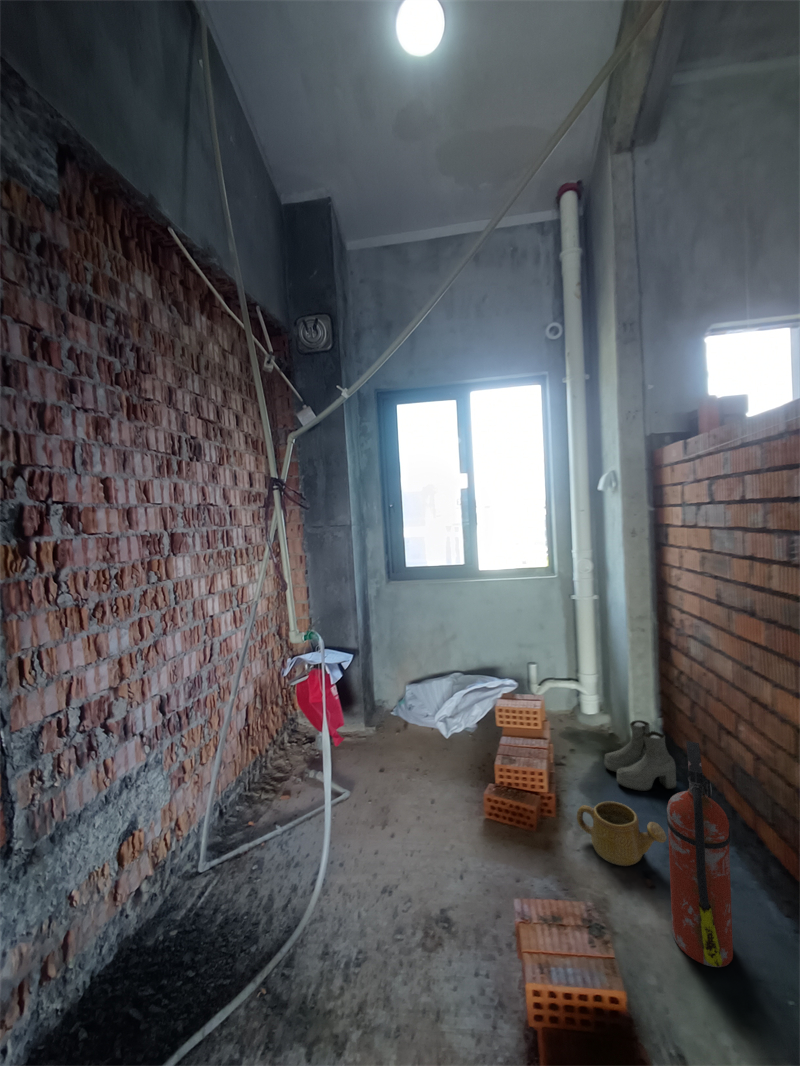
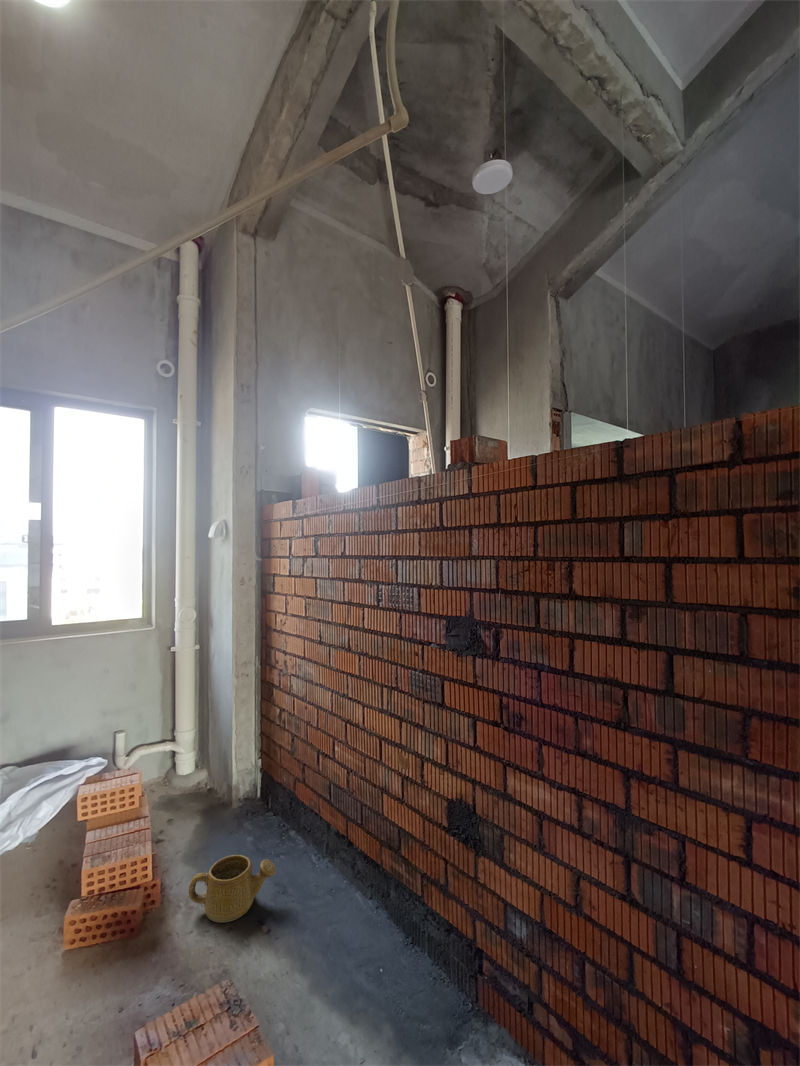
boots: present [604,720,676,791] -> none [207,764,273,839]
fire extinguisher: present [667,741,733,967] -> none [286,767,334,968]

